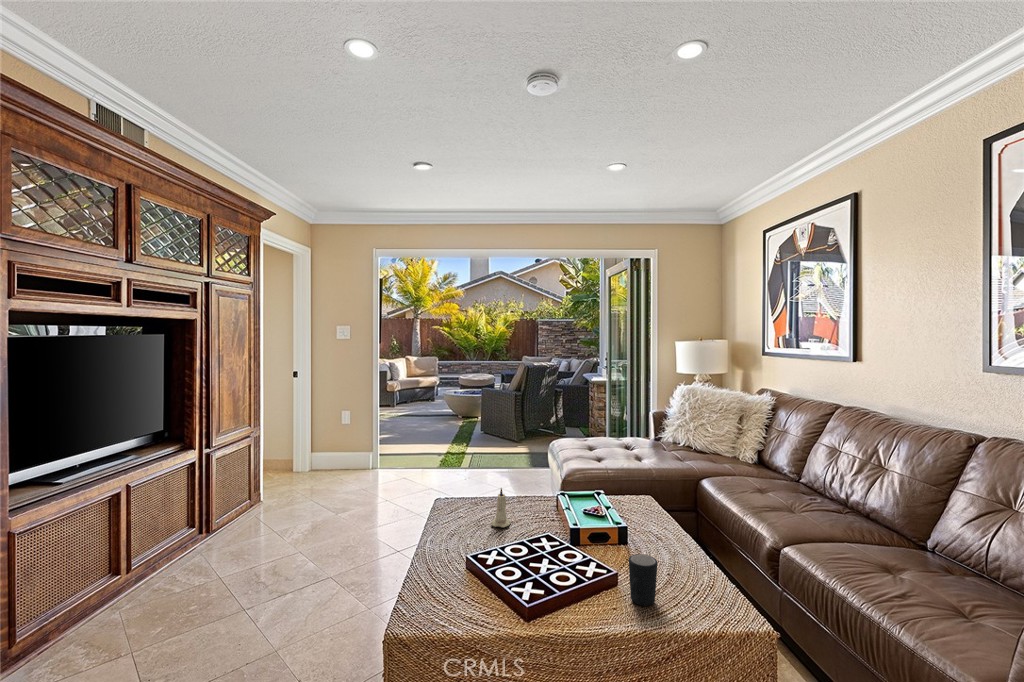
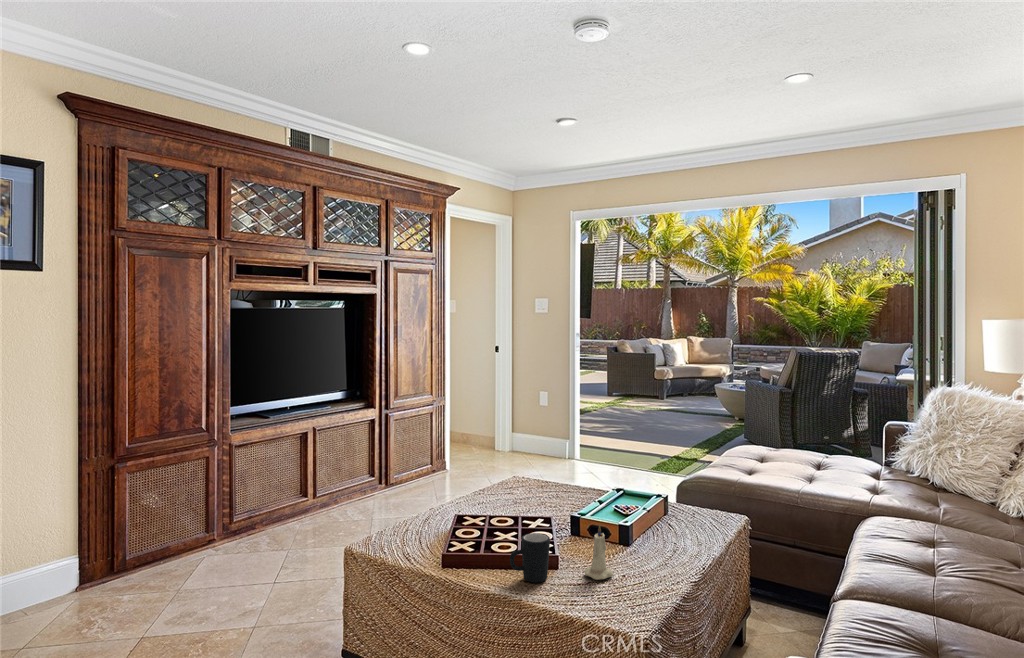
candle: present [491,488,511,527] -> present [585,525,613,580]

